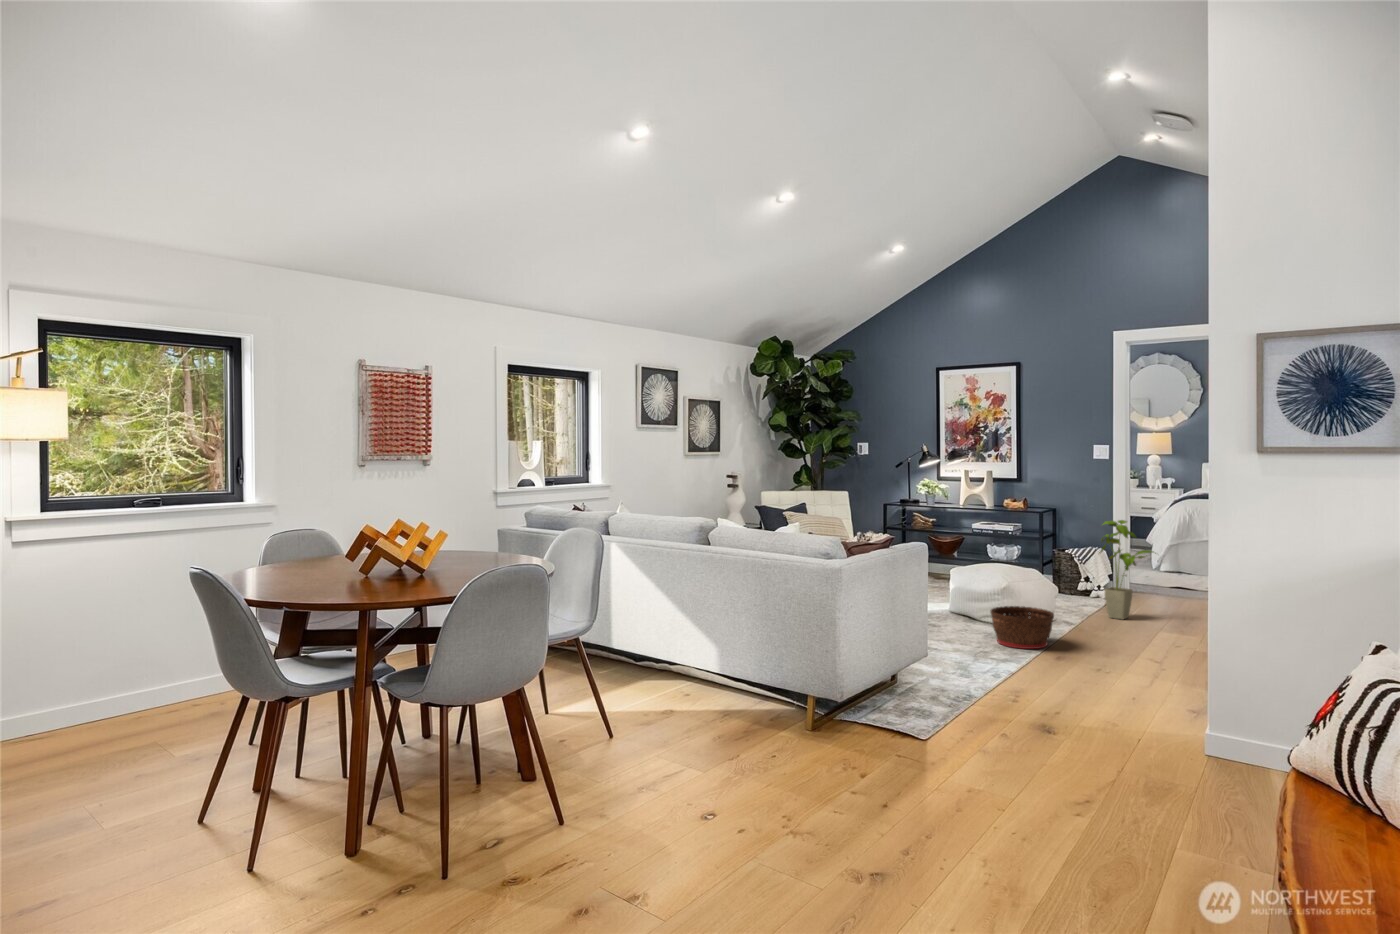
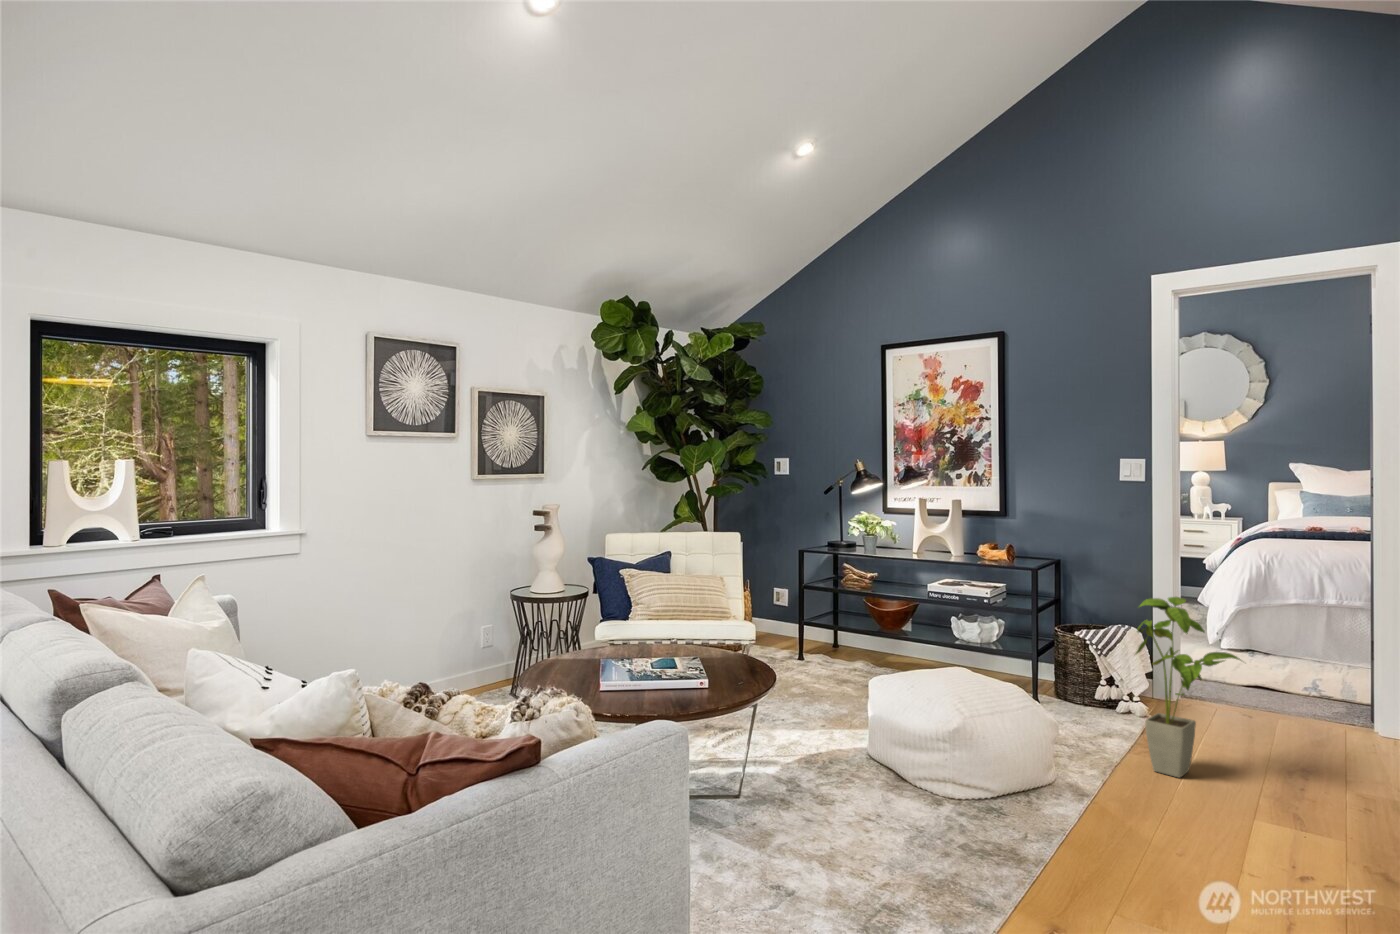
basket: present [990,606,1054,649] -> none [927,775,1053,886]

